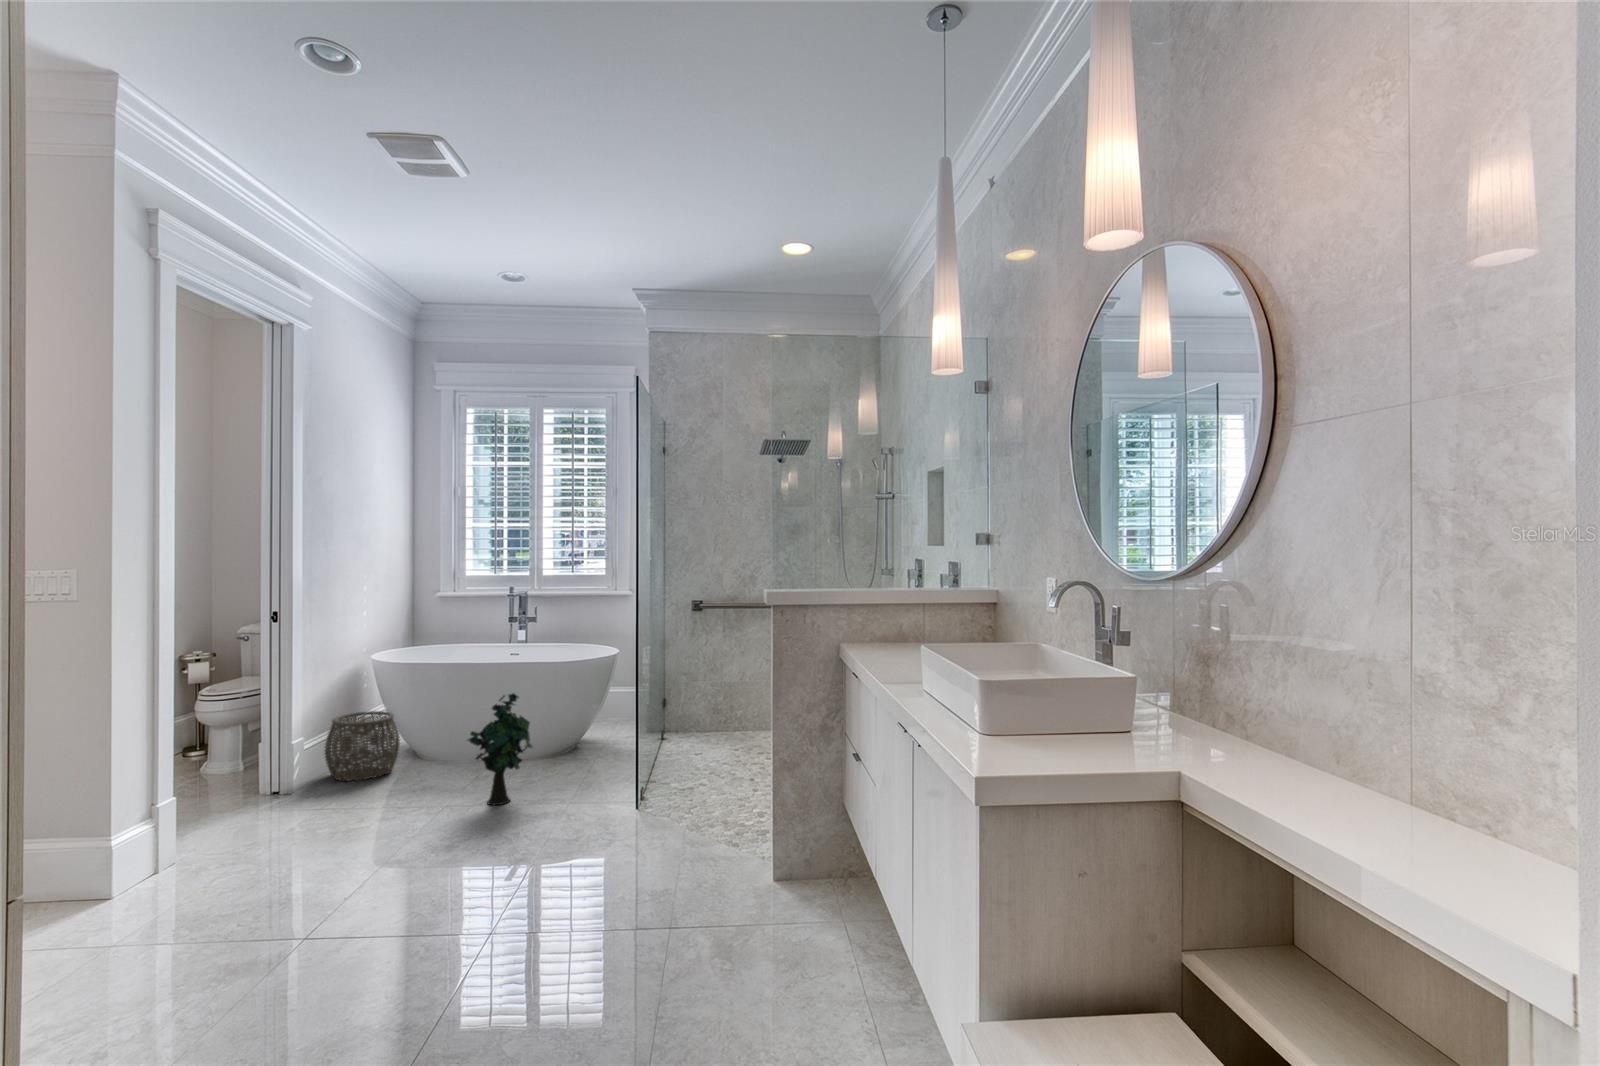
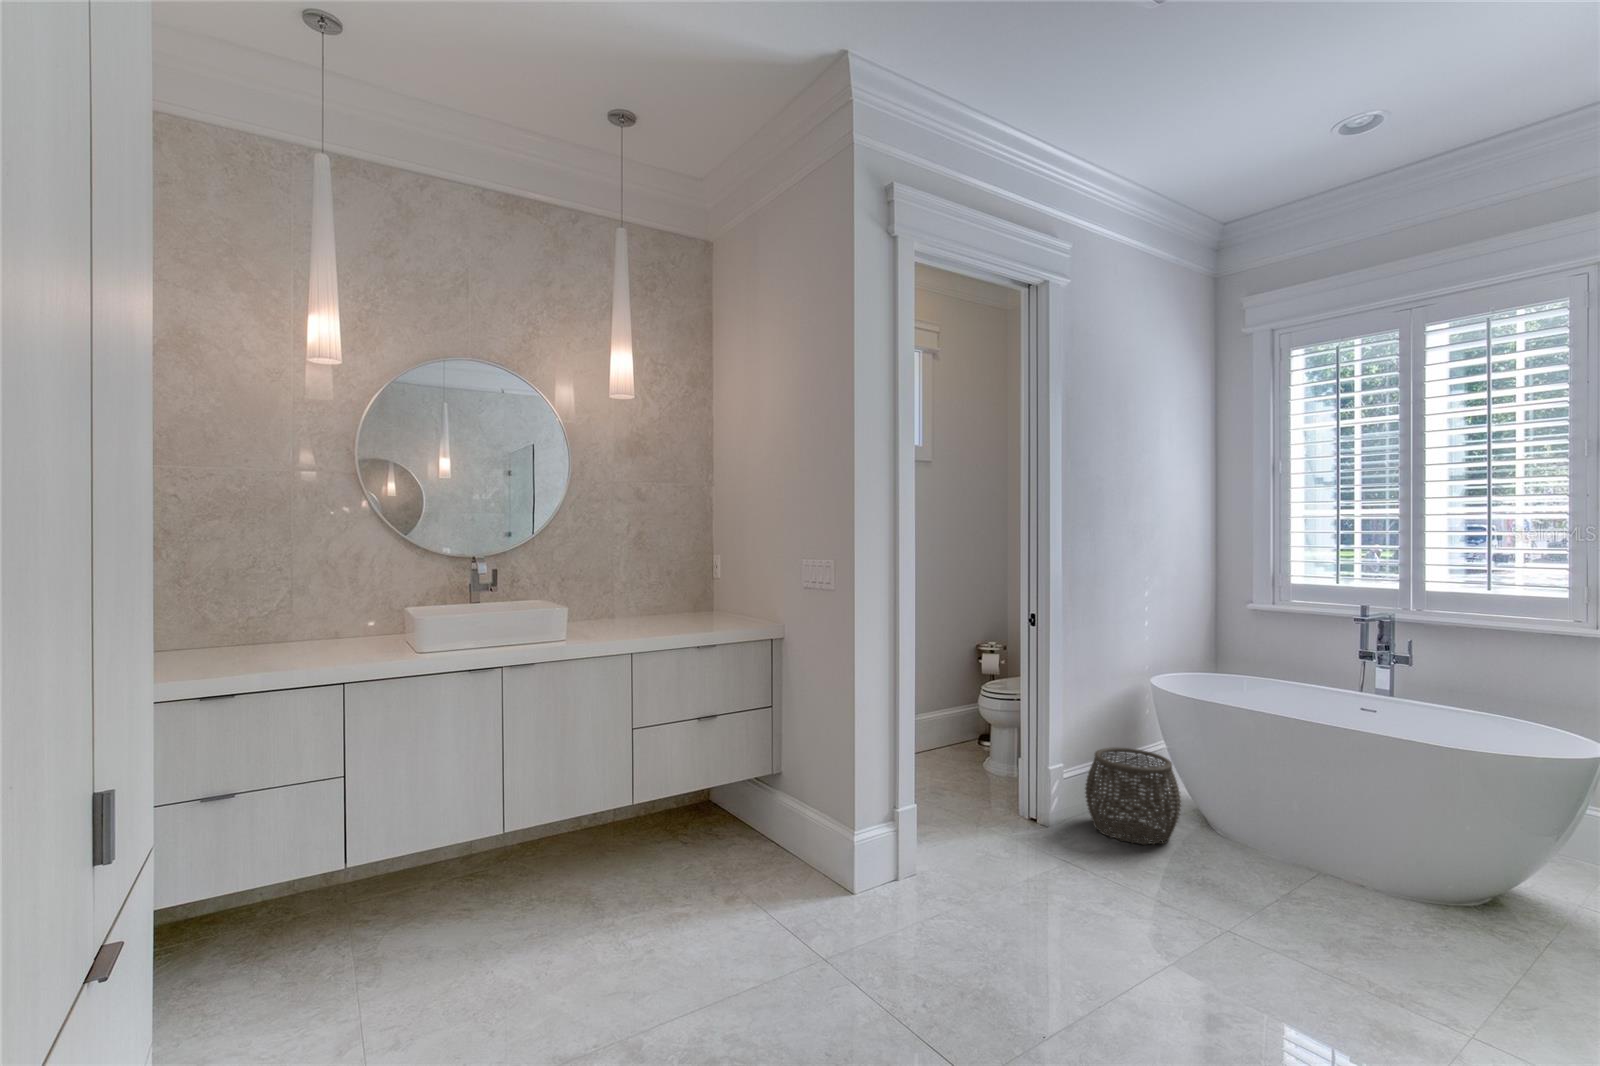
decorative plant: present [468,694,532,805] -> none [1268,798,1411,997]

